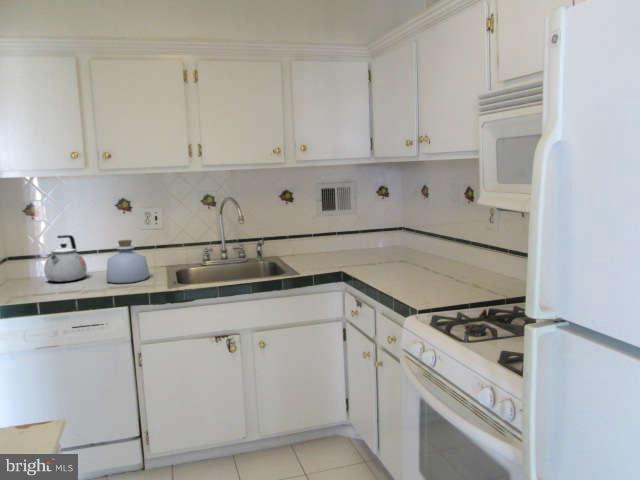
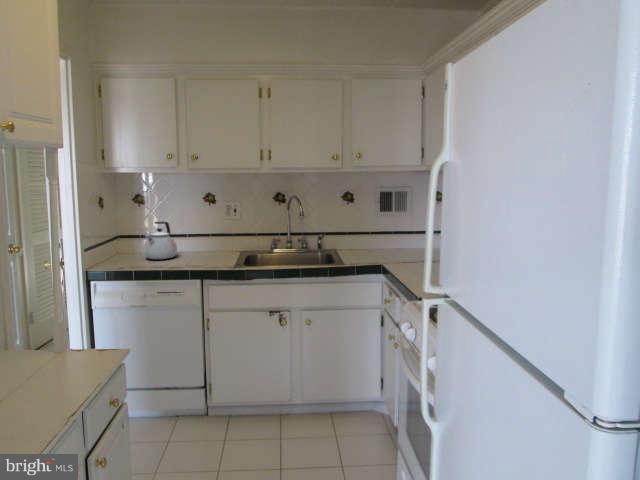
bottle: present [106,240,149,283] -> none [190,228,225,264]

